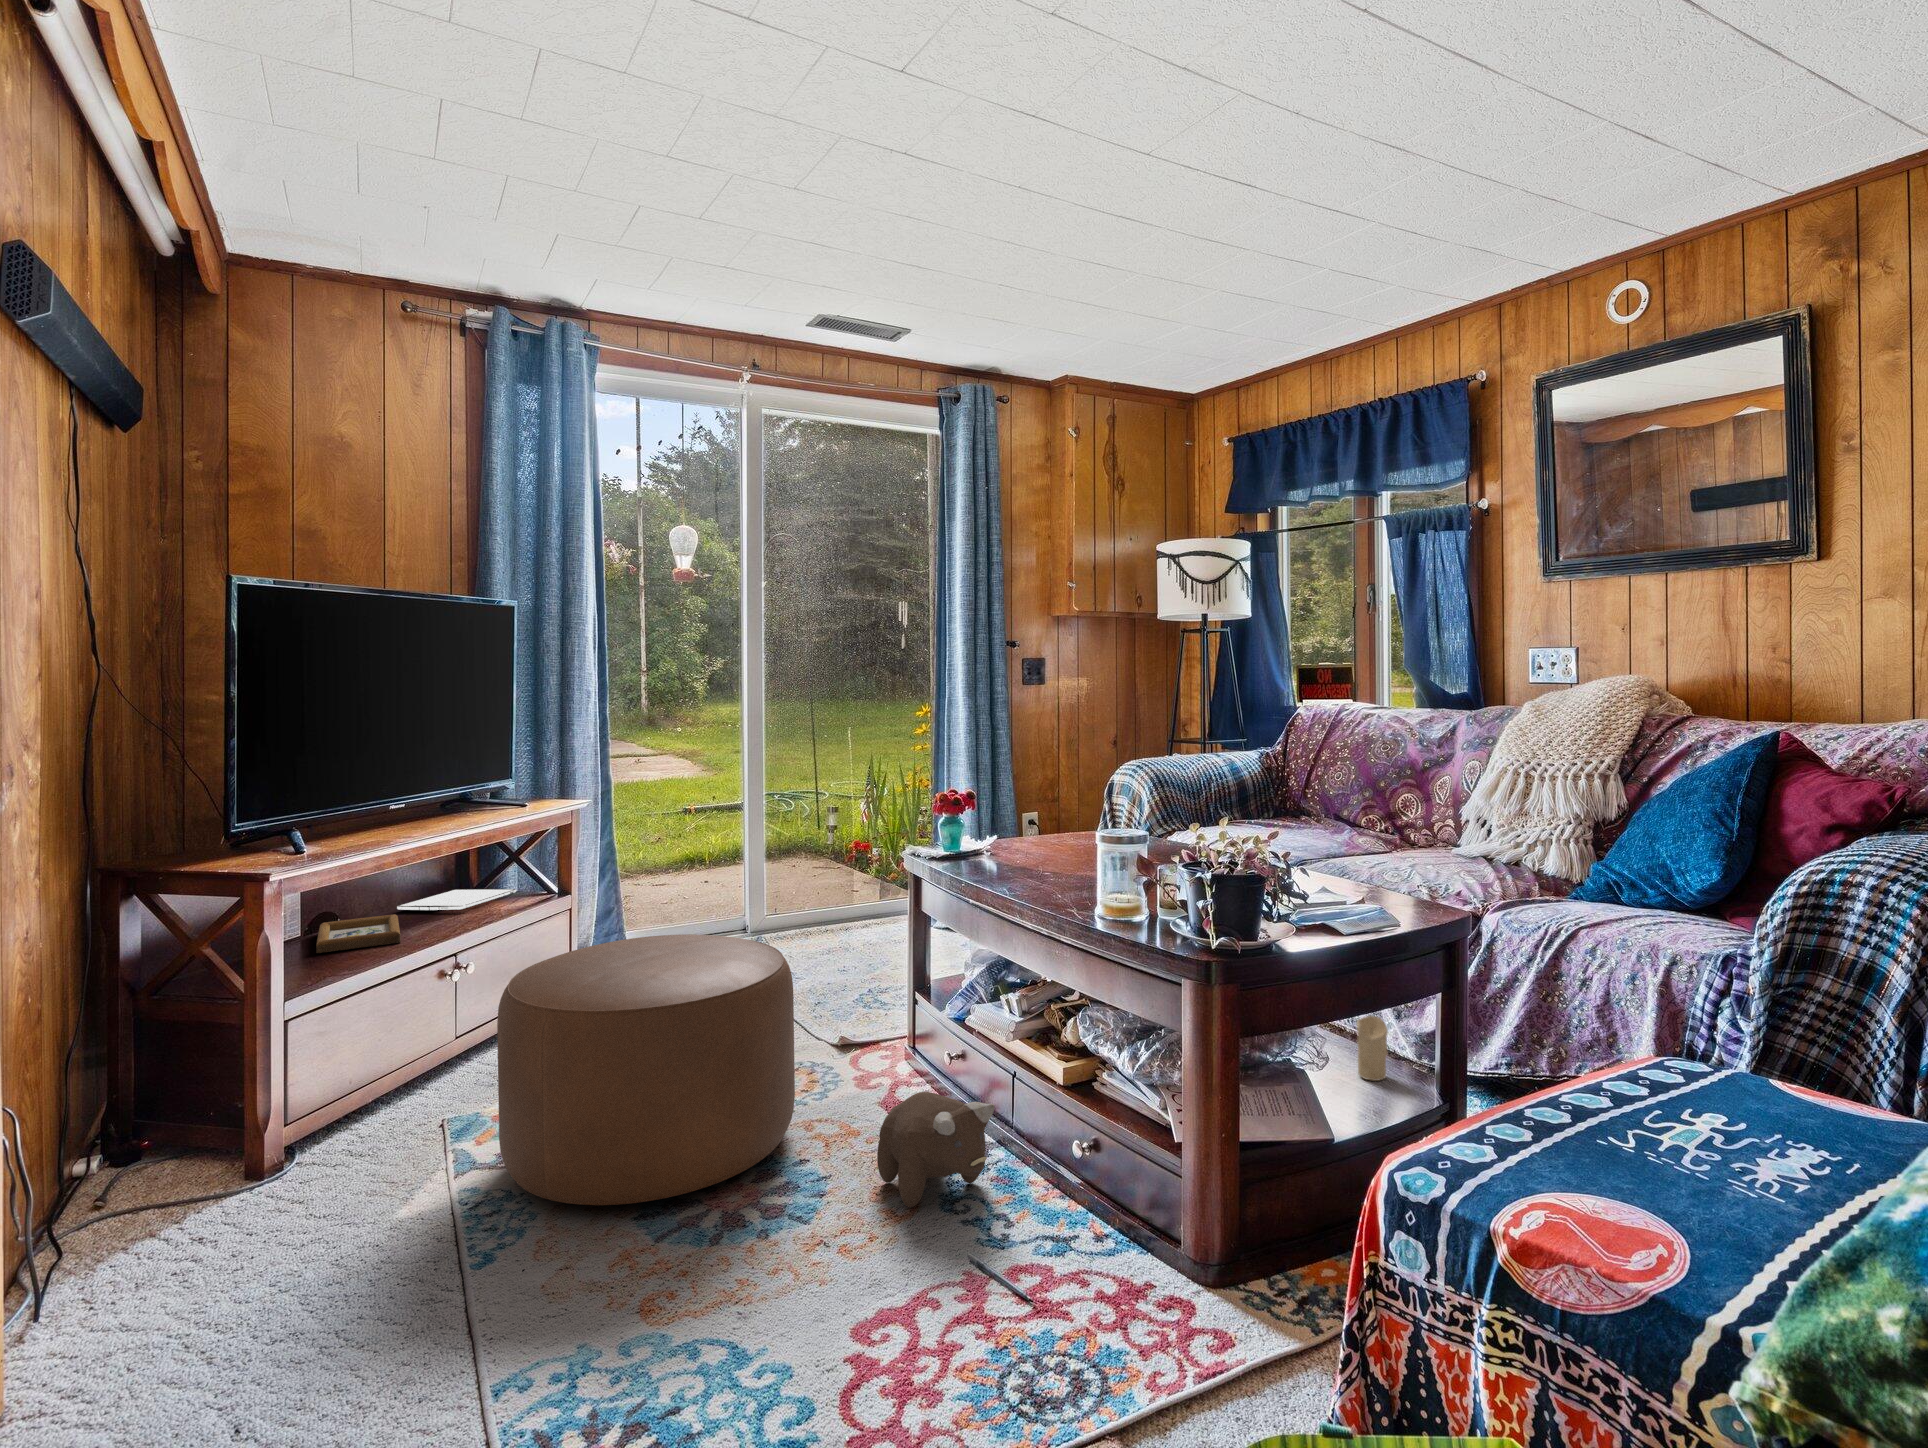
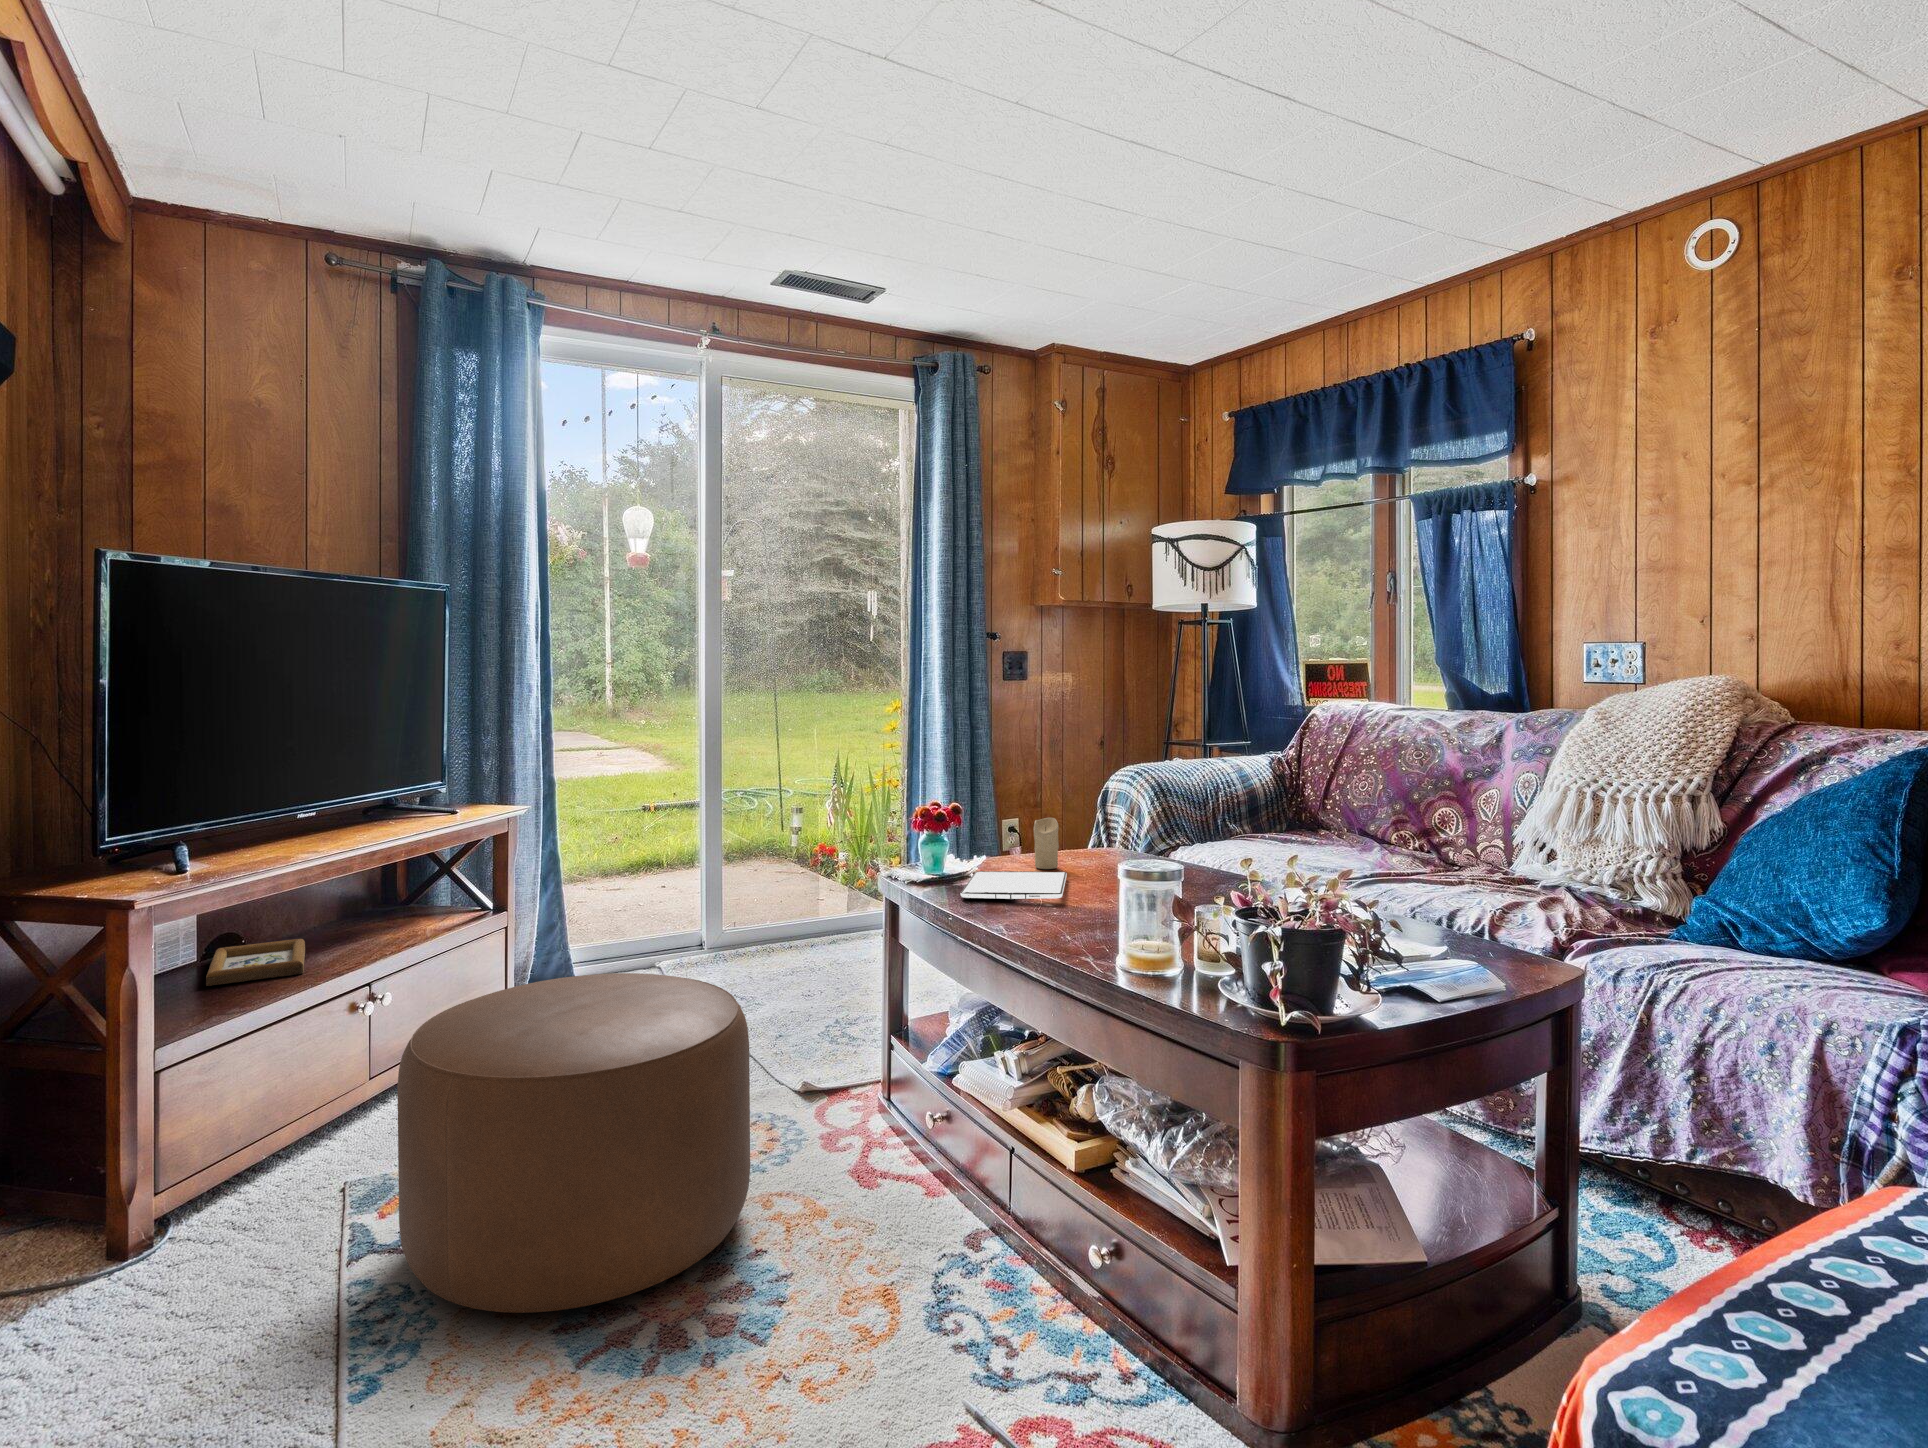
tablet: present [397,889,516,910] -> present [961,871,1067,899]
candle: present [1357,1016,1388,1081] -> present [1034,818,1059,869]
plush toy: present [877,1092,994,1207] -> none [849,1176,993,1322]

